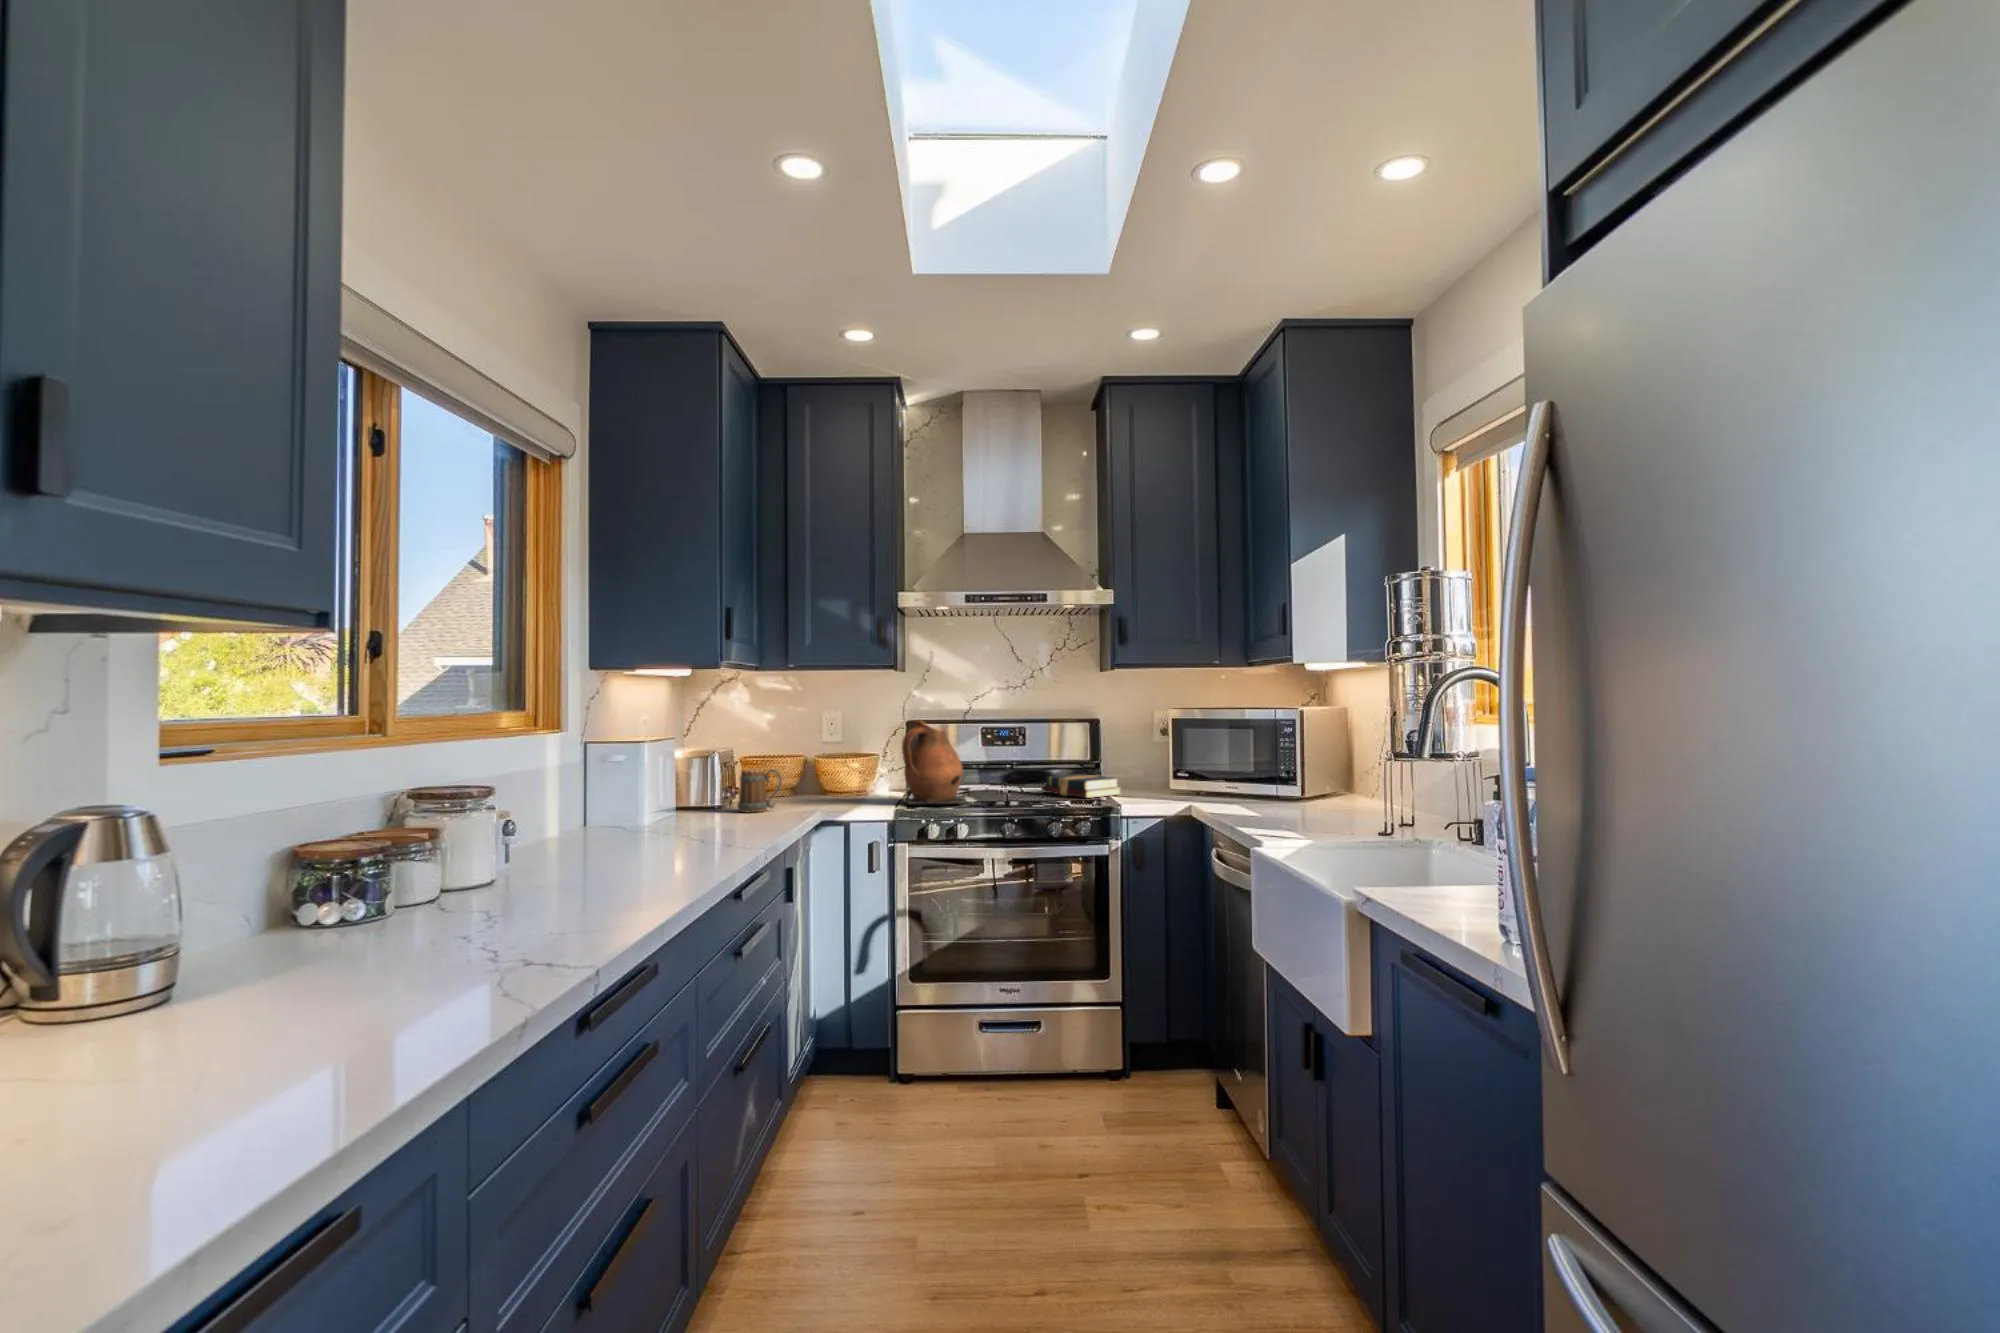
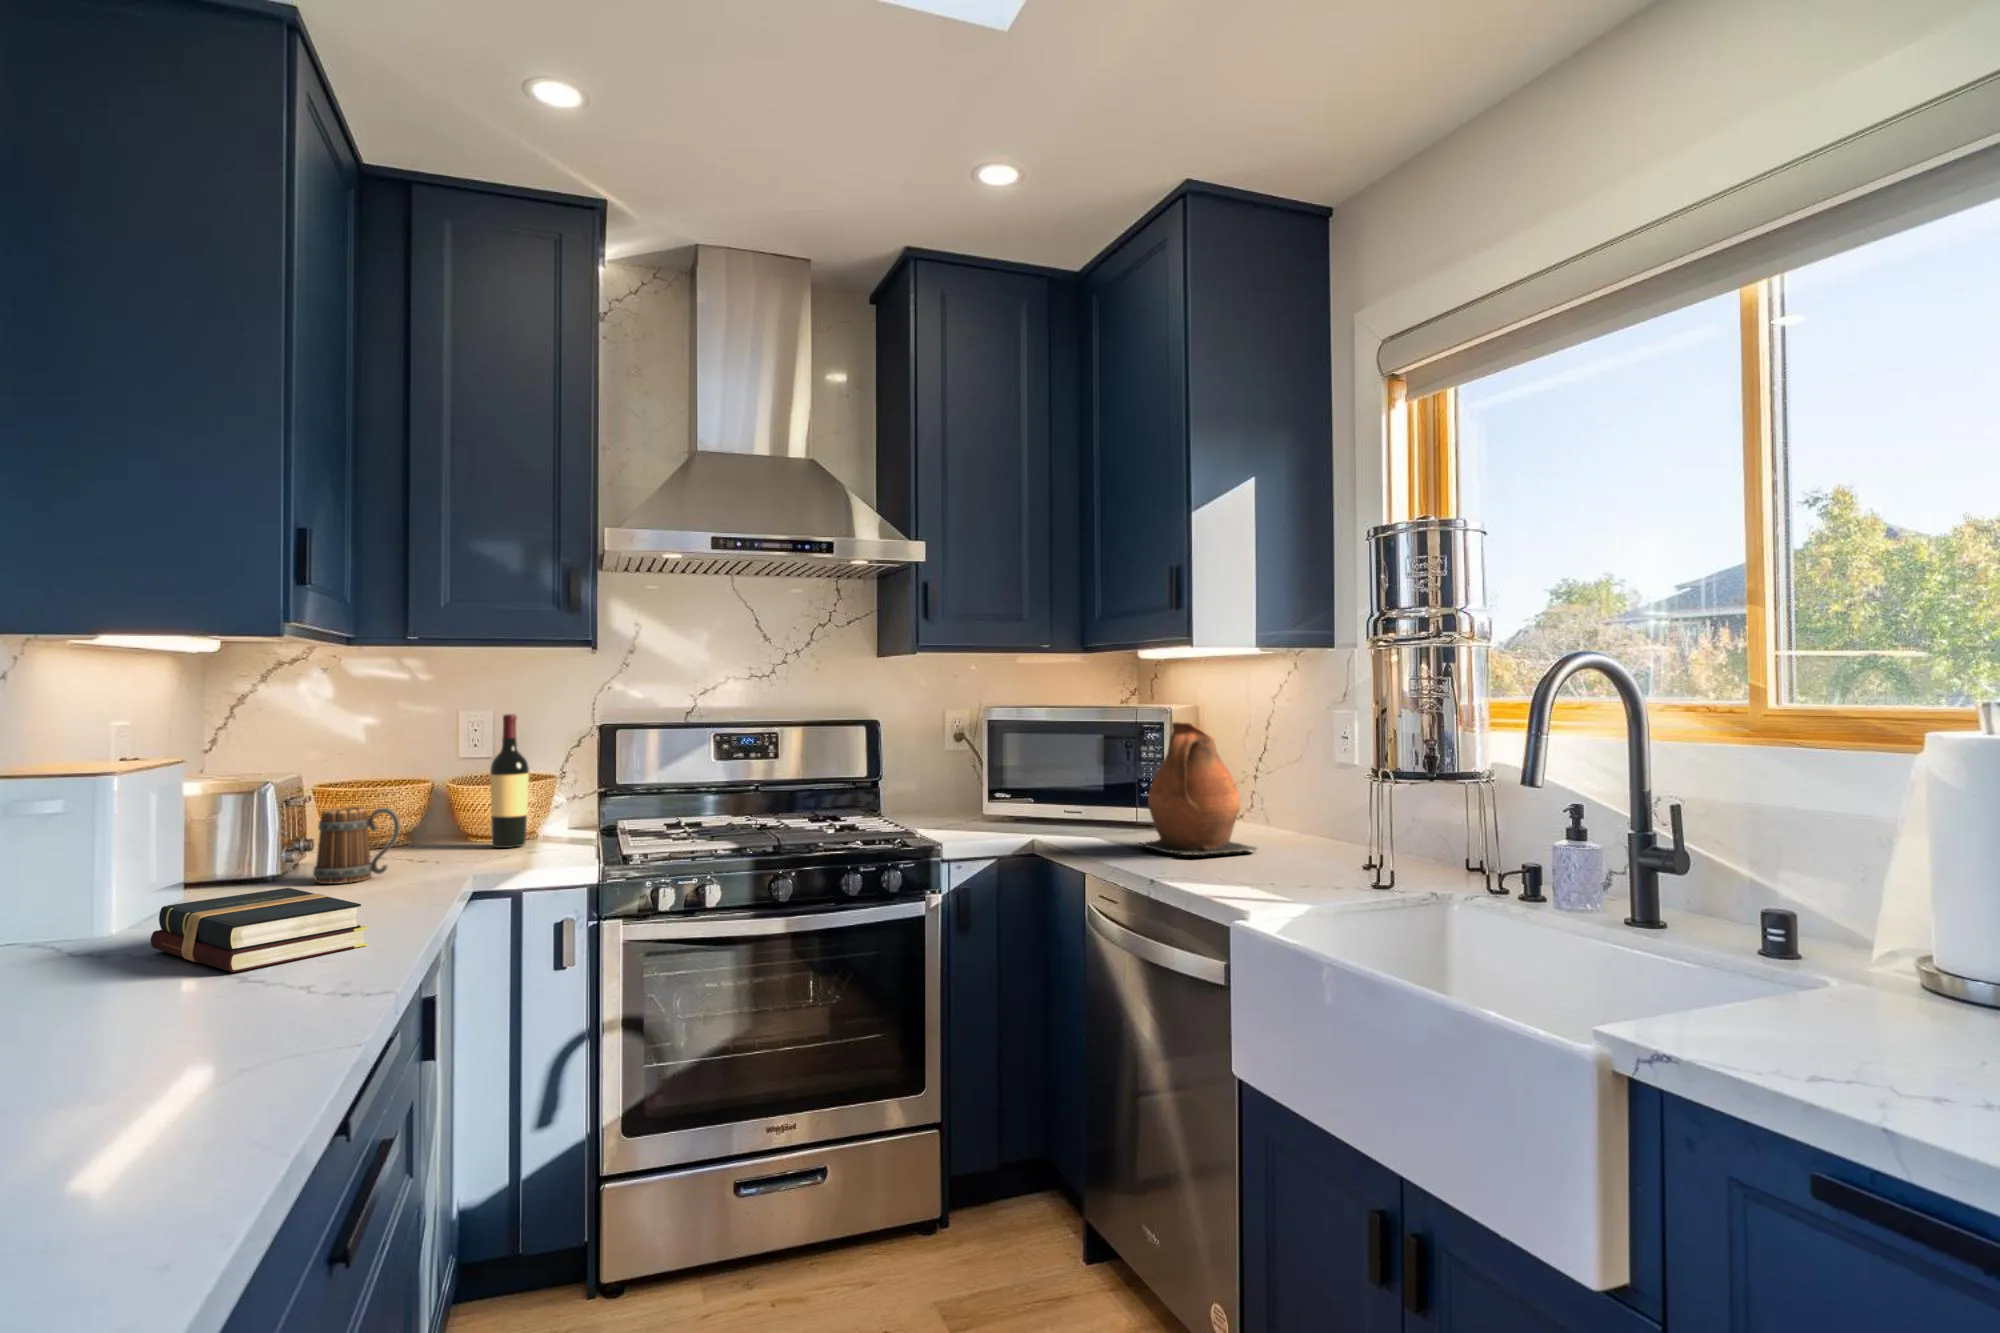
wine bottle: none [837,714,859,799] -> present [490,714,529,848]
ceramic pitcher: present [902,720,967,804] -> present [1143,722,1257,855]
hardback book: present [1043,774,1120,798] -> present [151,888,368,972]

